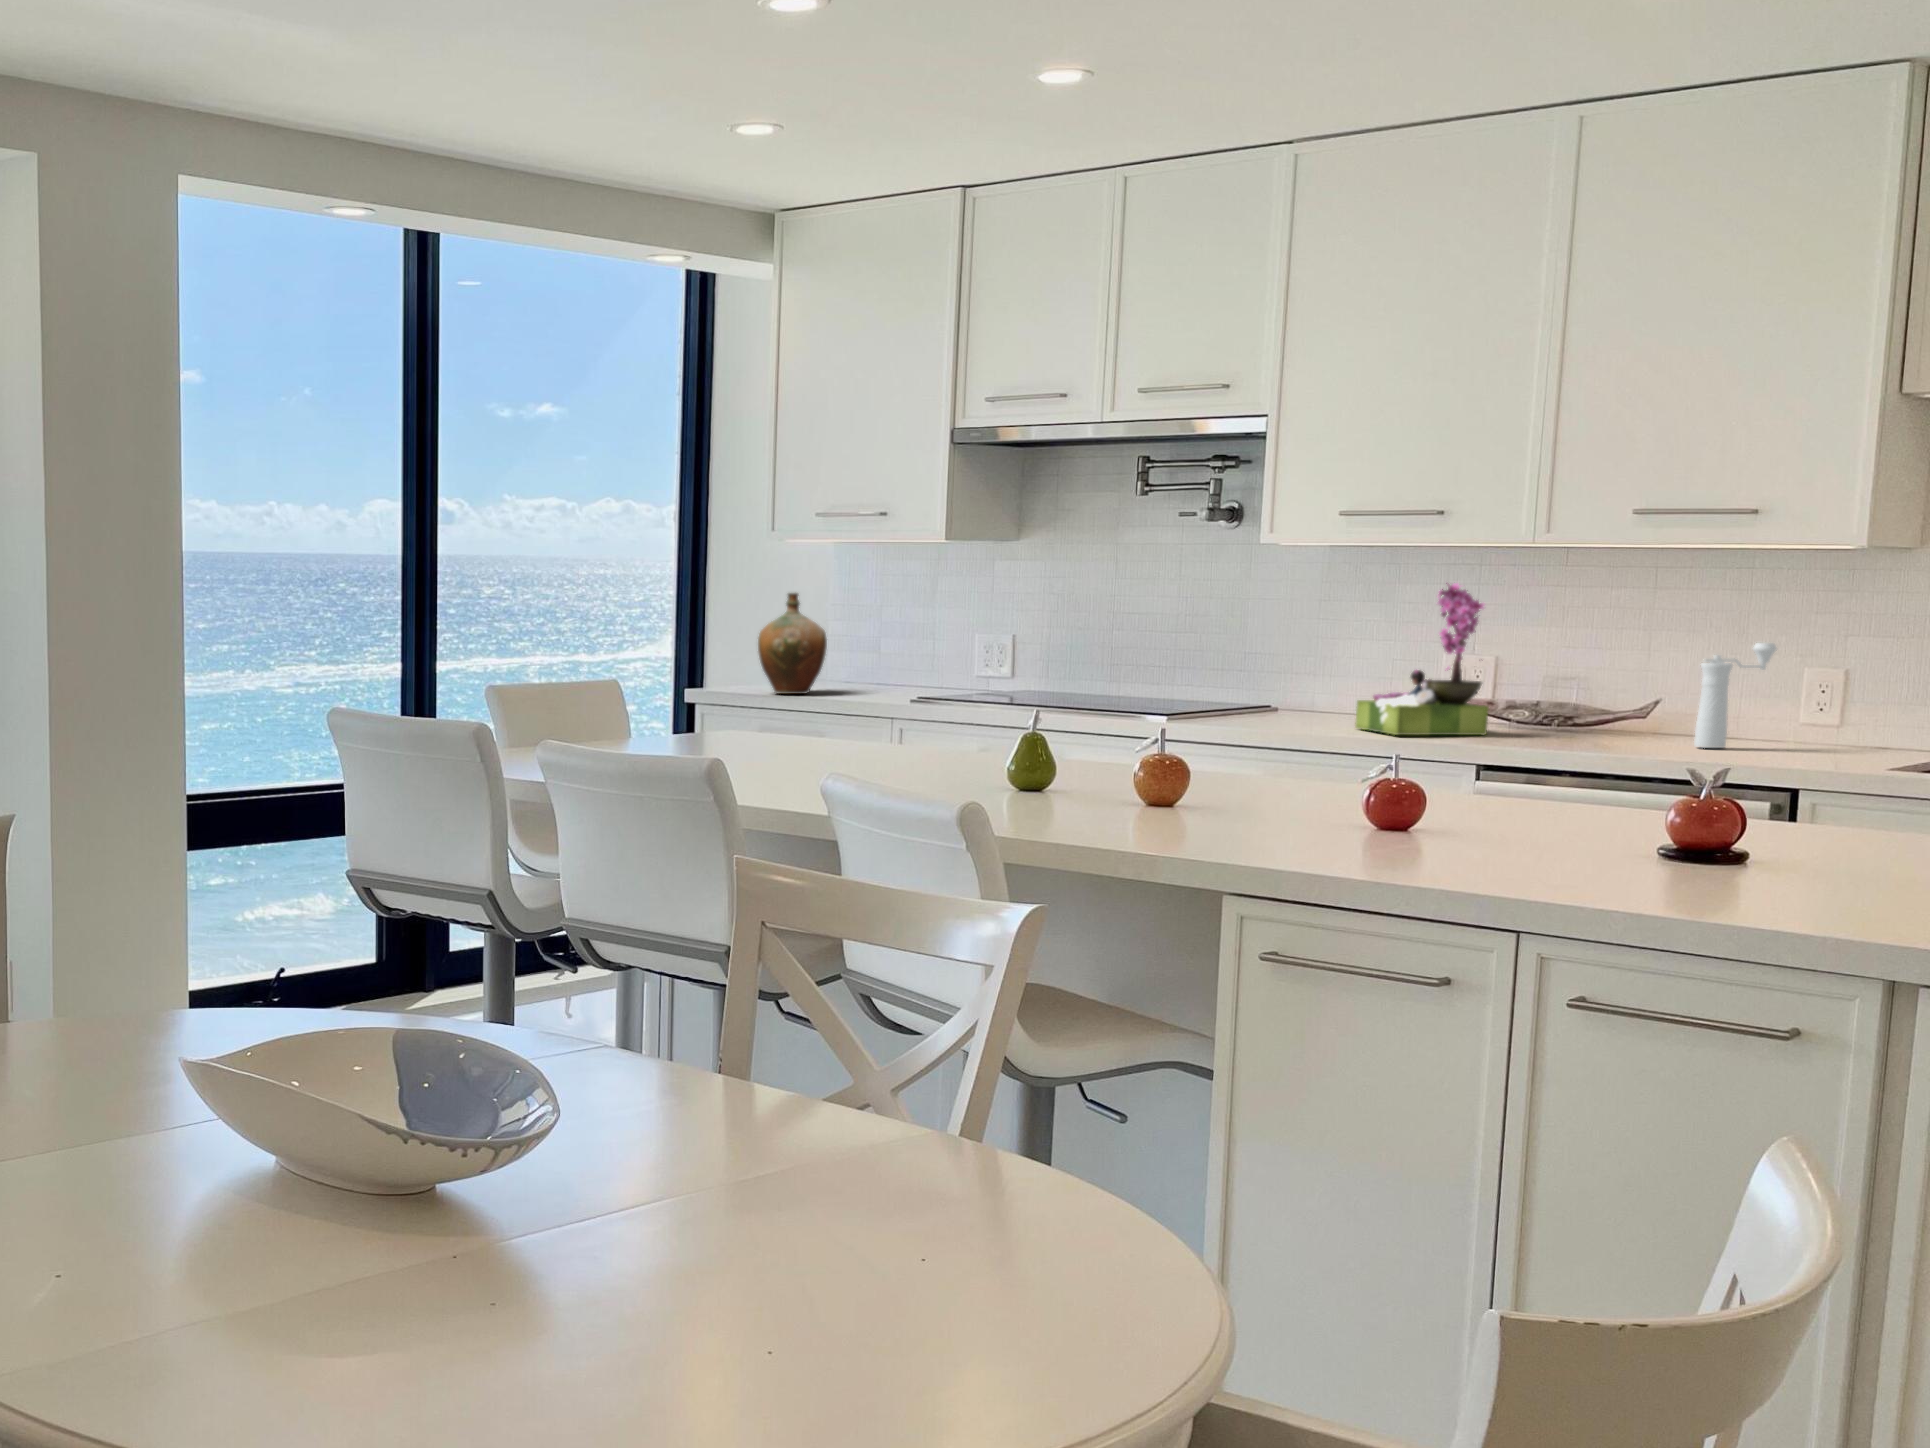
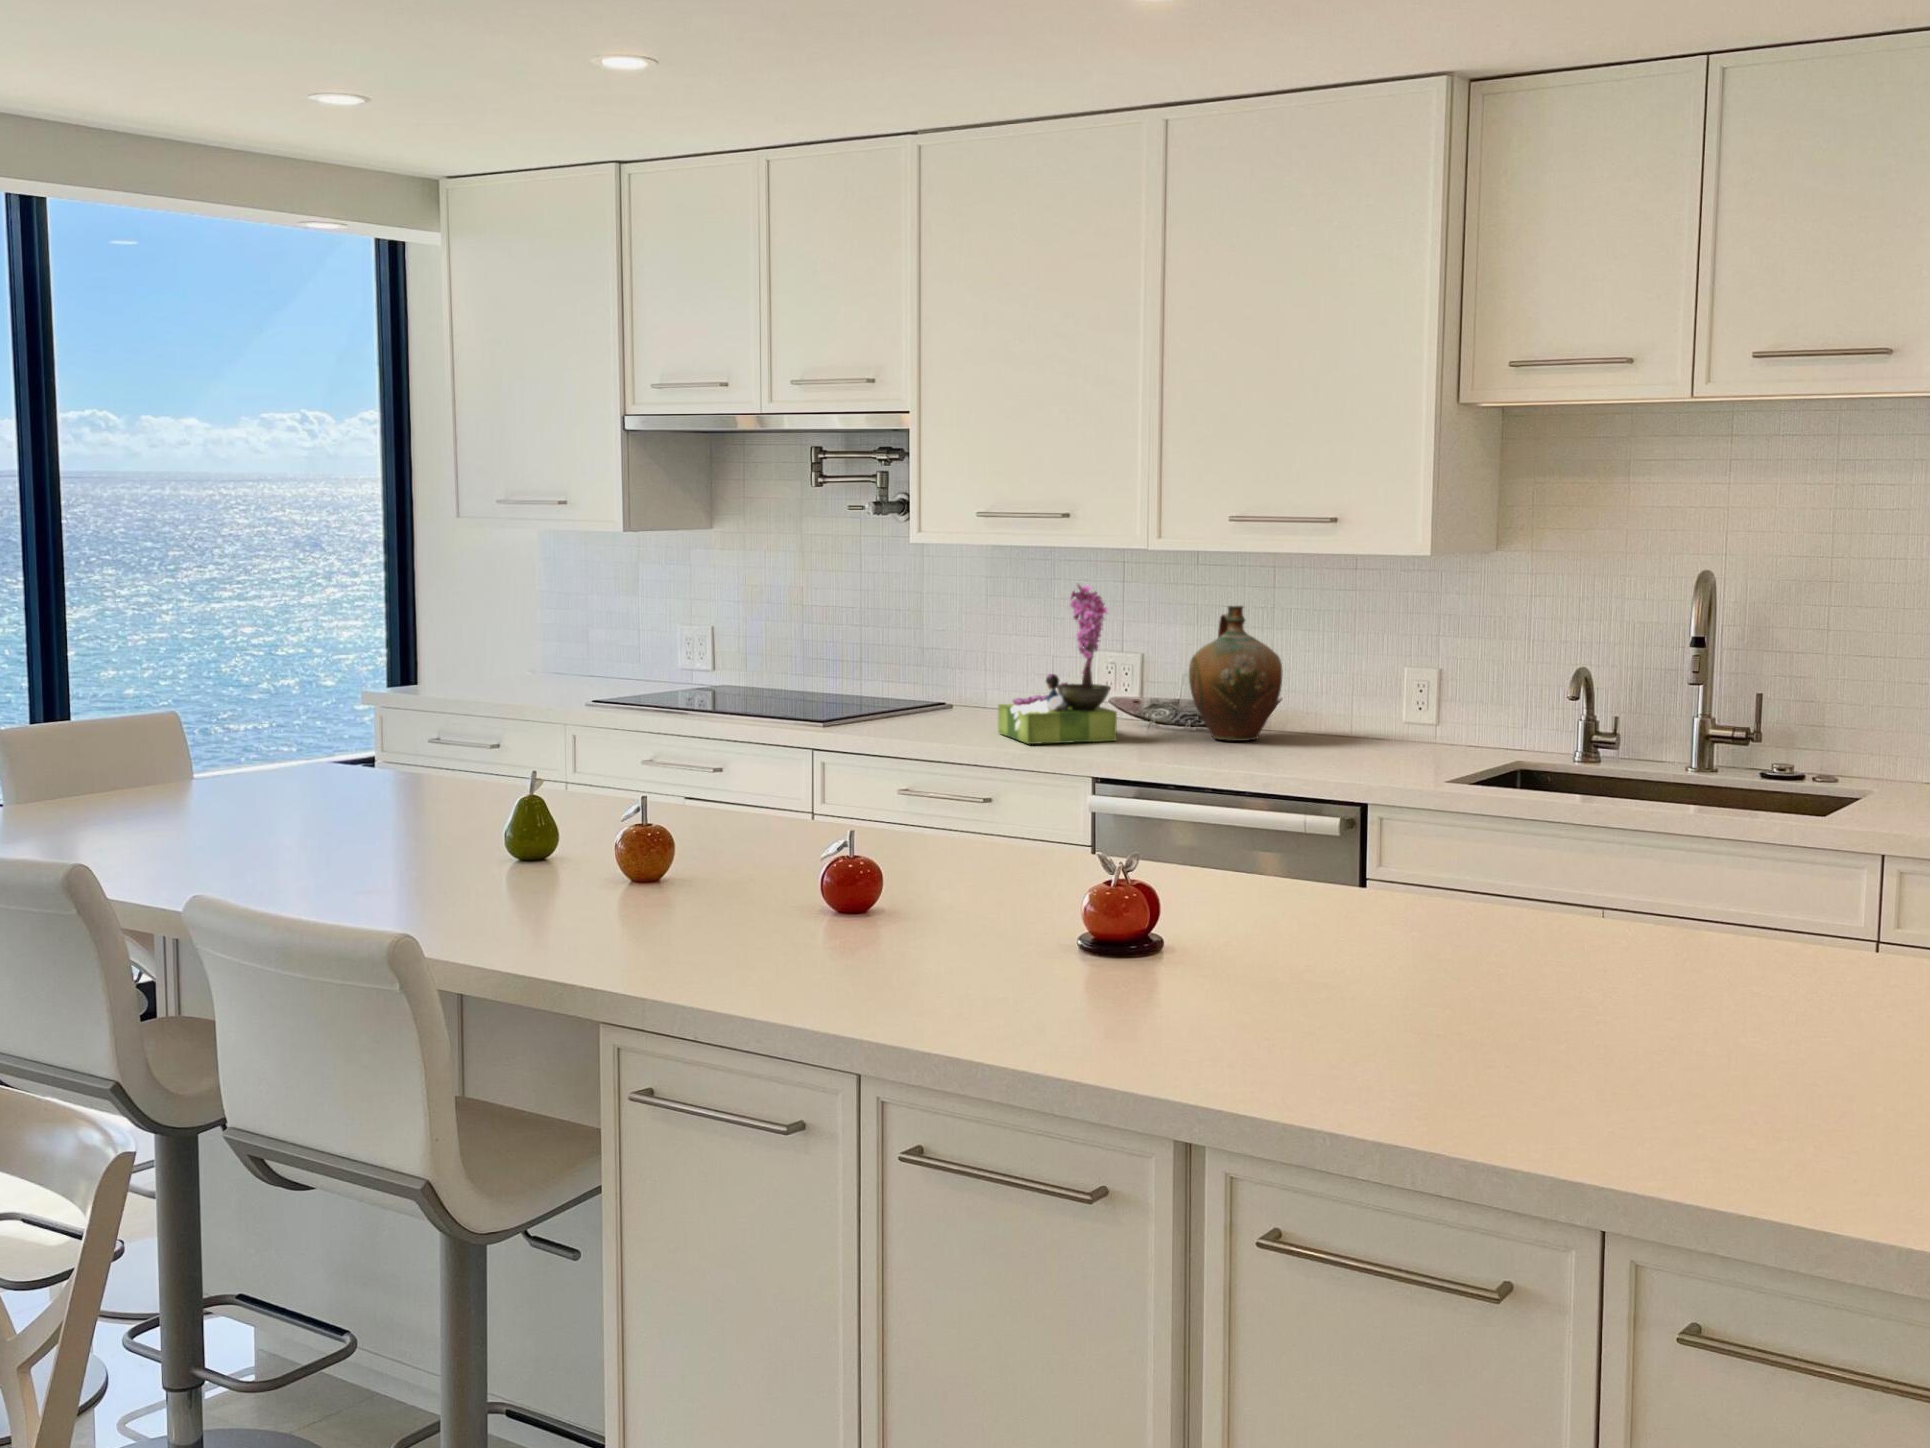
ceramic jug: present [758,593,827,694] -> present [1189,606,1282,741]
pepper mill: present [1694,642,1777,748] -> none [1296,649,1368,757]

